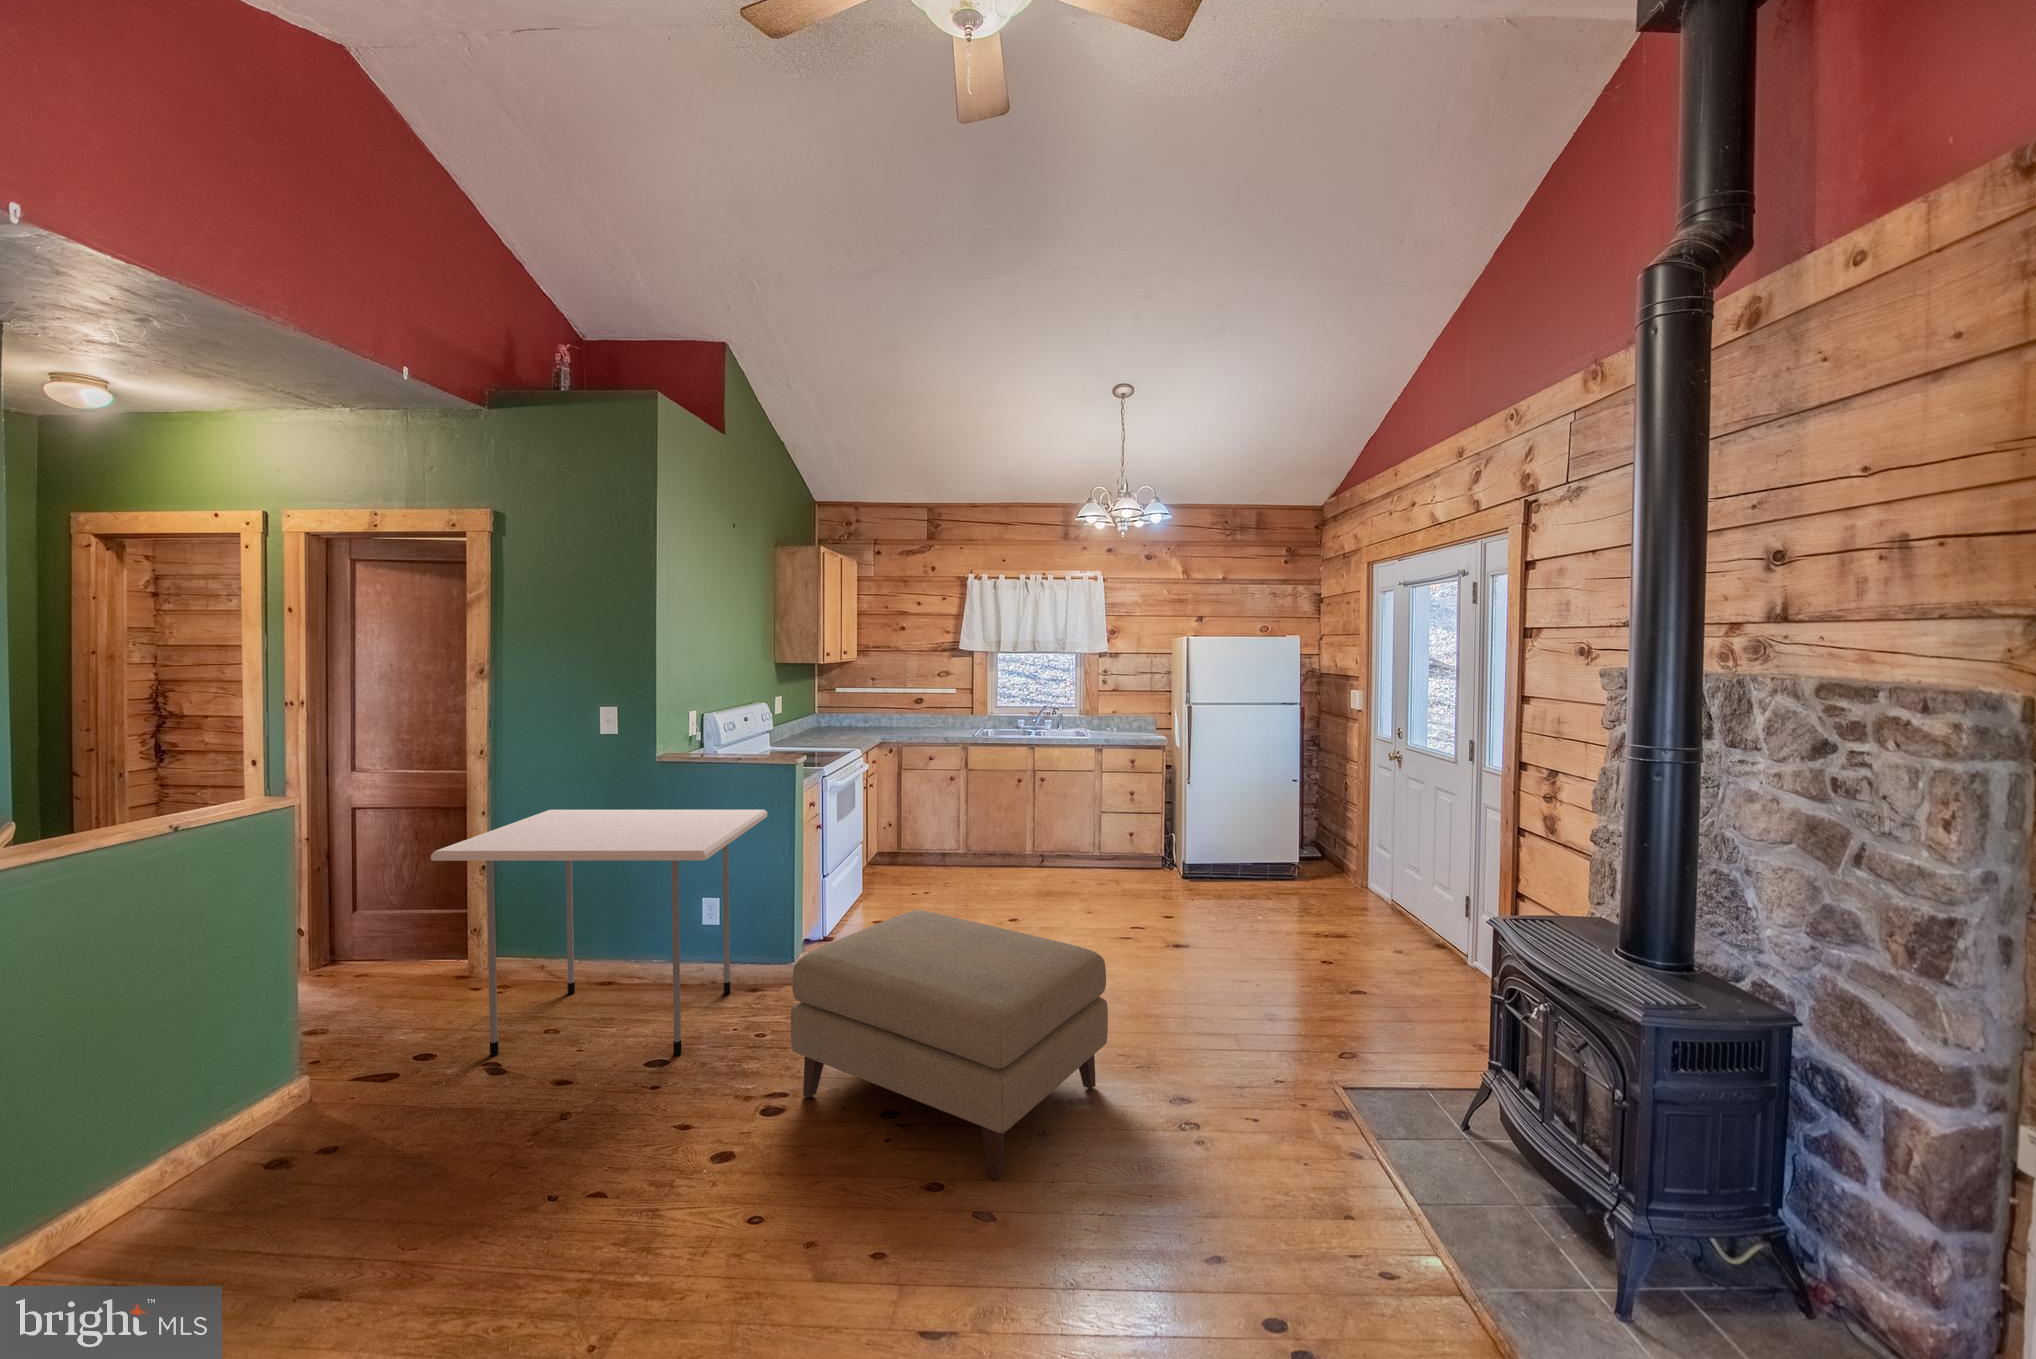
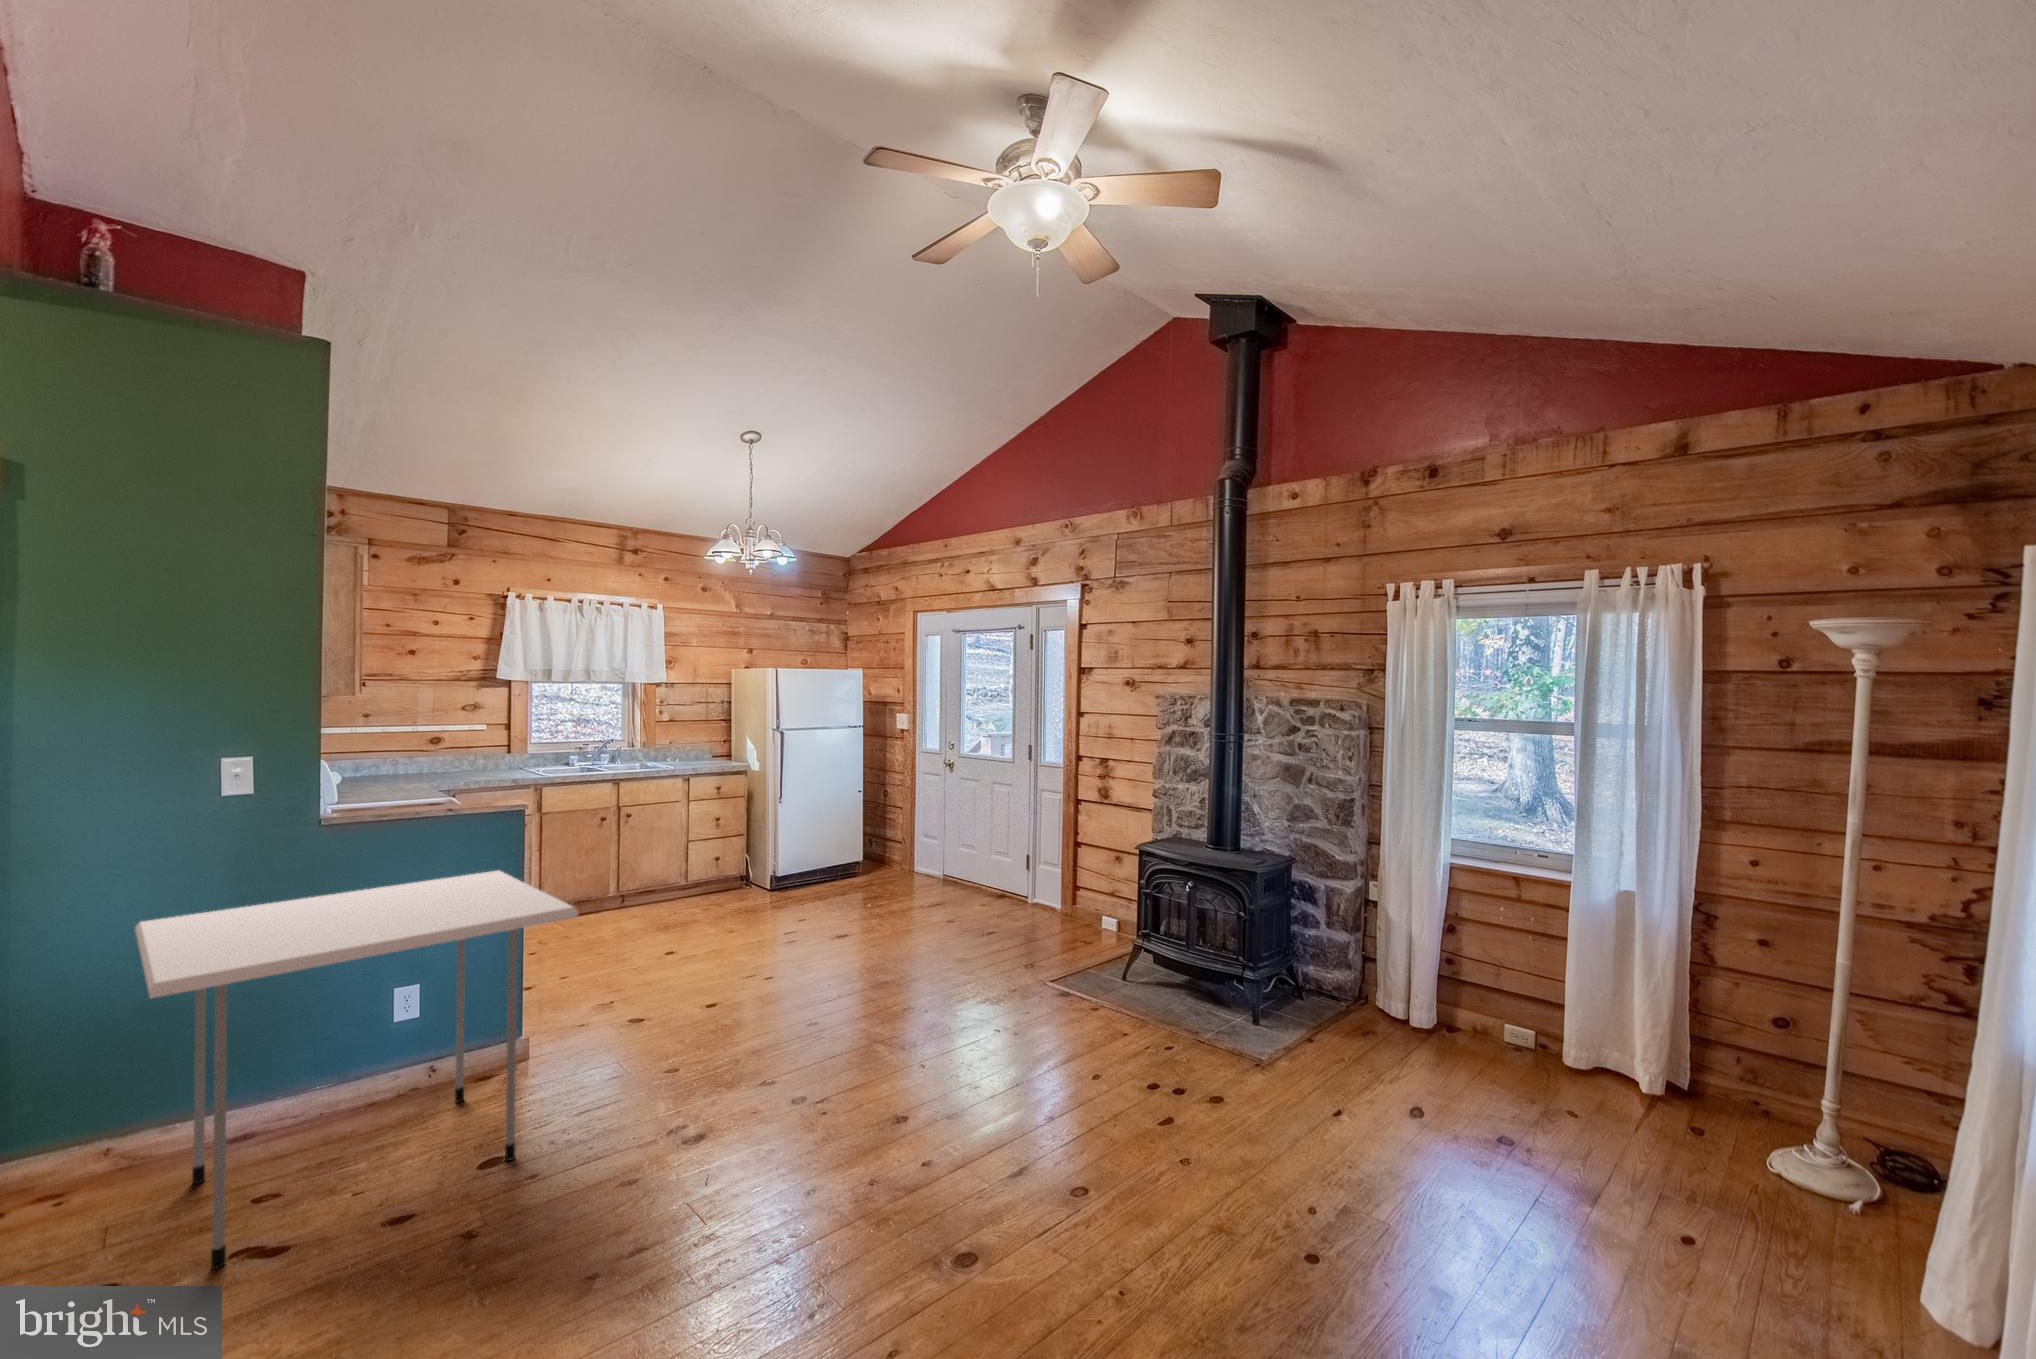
ottoman: present [791,910,1108,1179] -> none [704,923,961,1127]

